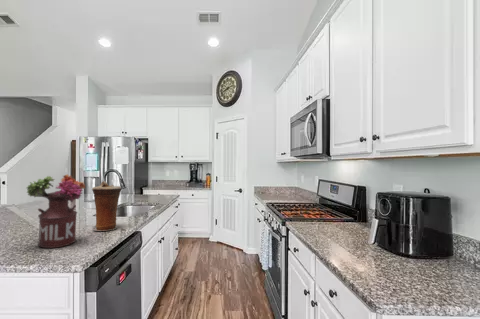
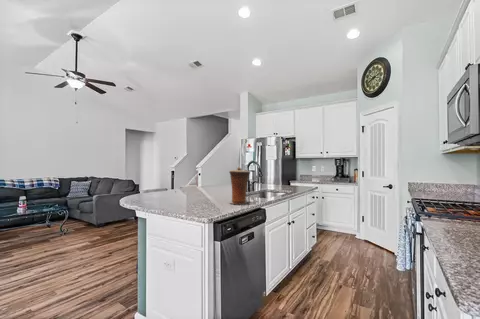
flower arrangement: present [27,175,85,248] -> none [185,159,221,209]

